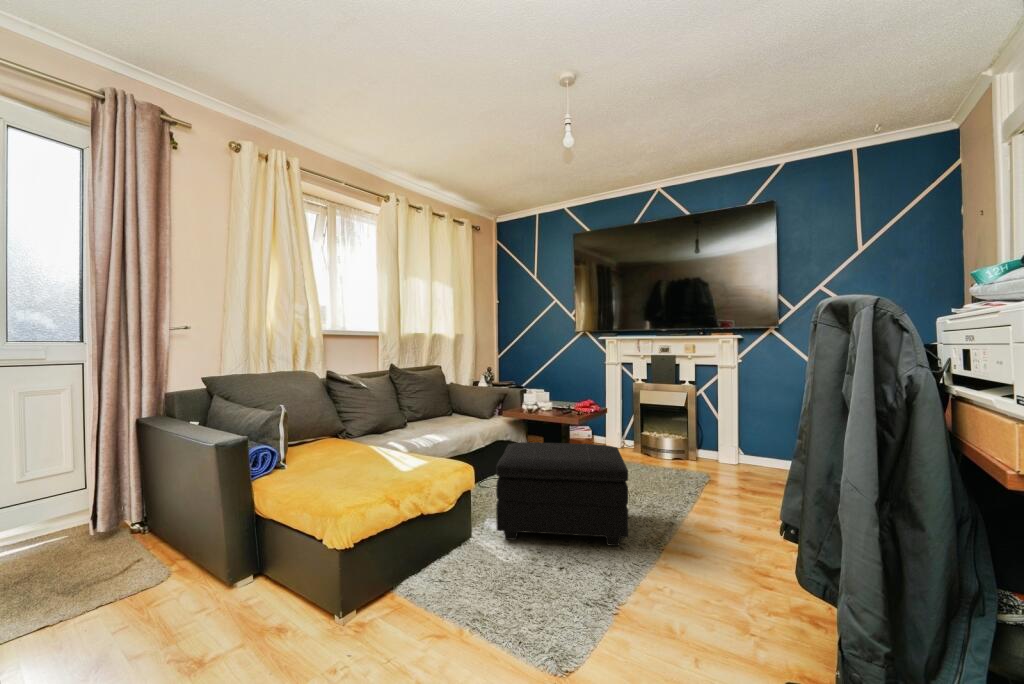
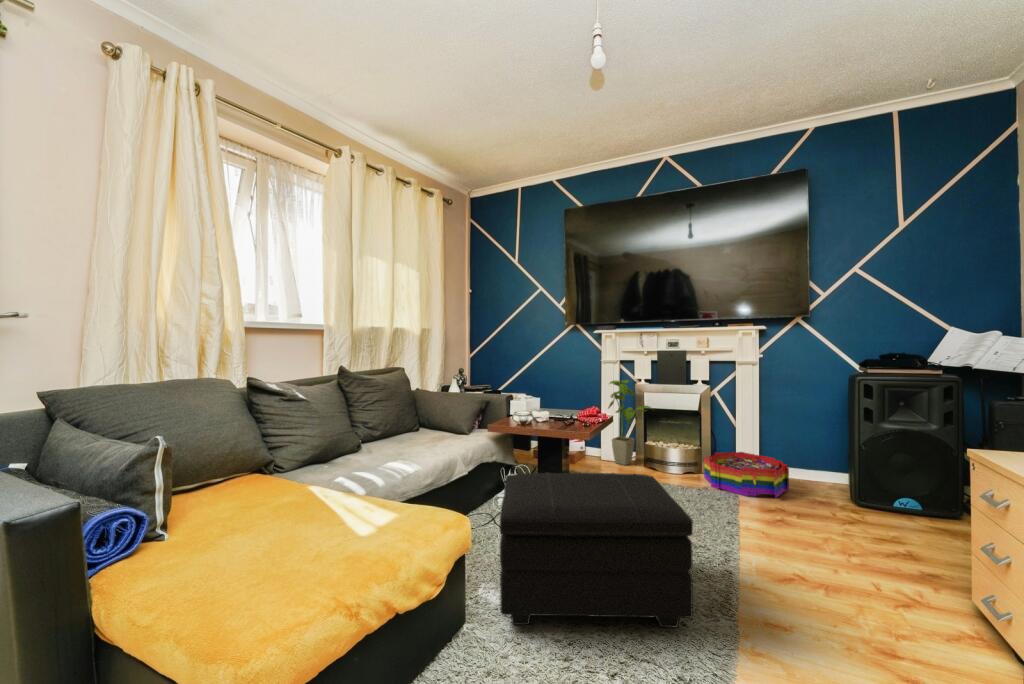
house plant: none [608,379,648,452] -> present [608,380,652,465]
storage bin: none [687,441,755,478] -> present [704,452,789,498]

